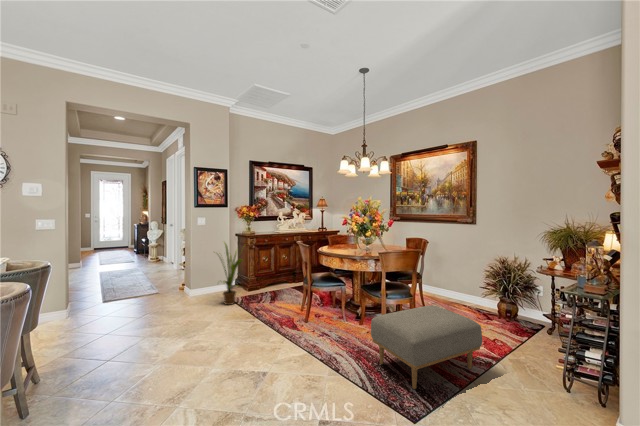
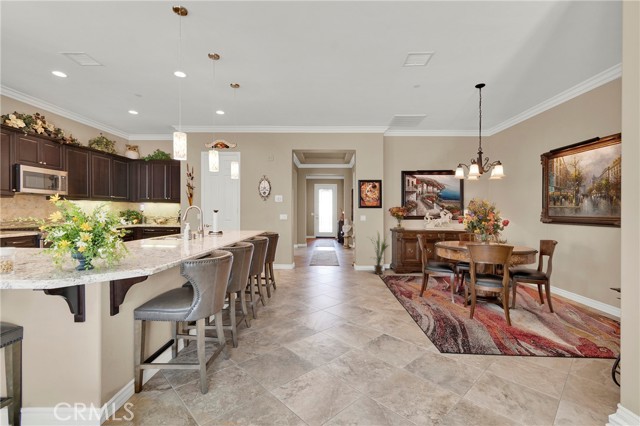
ottoman: present [371,305,482,389] -> none [438,289,537,353]

